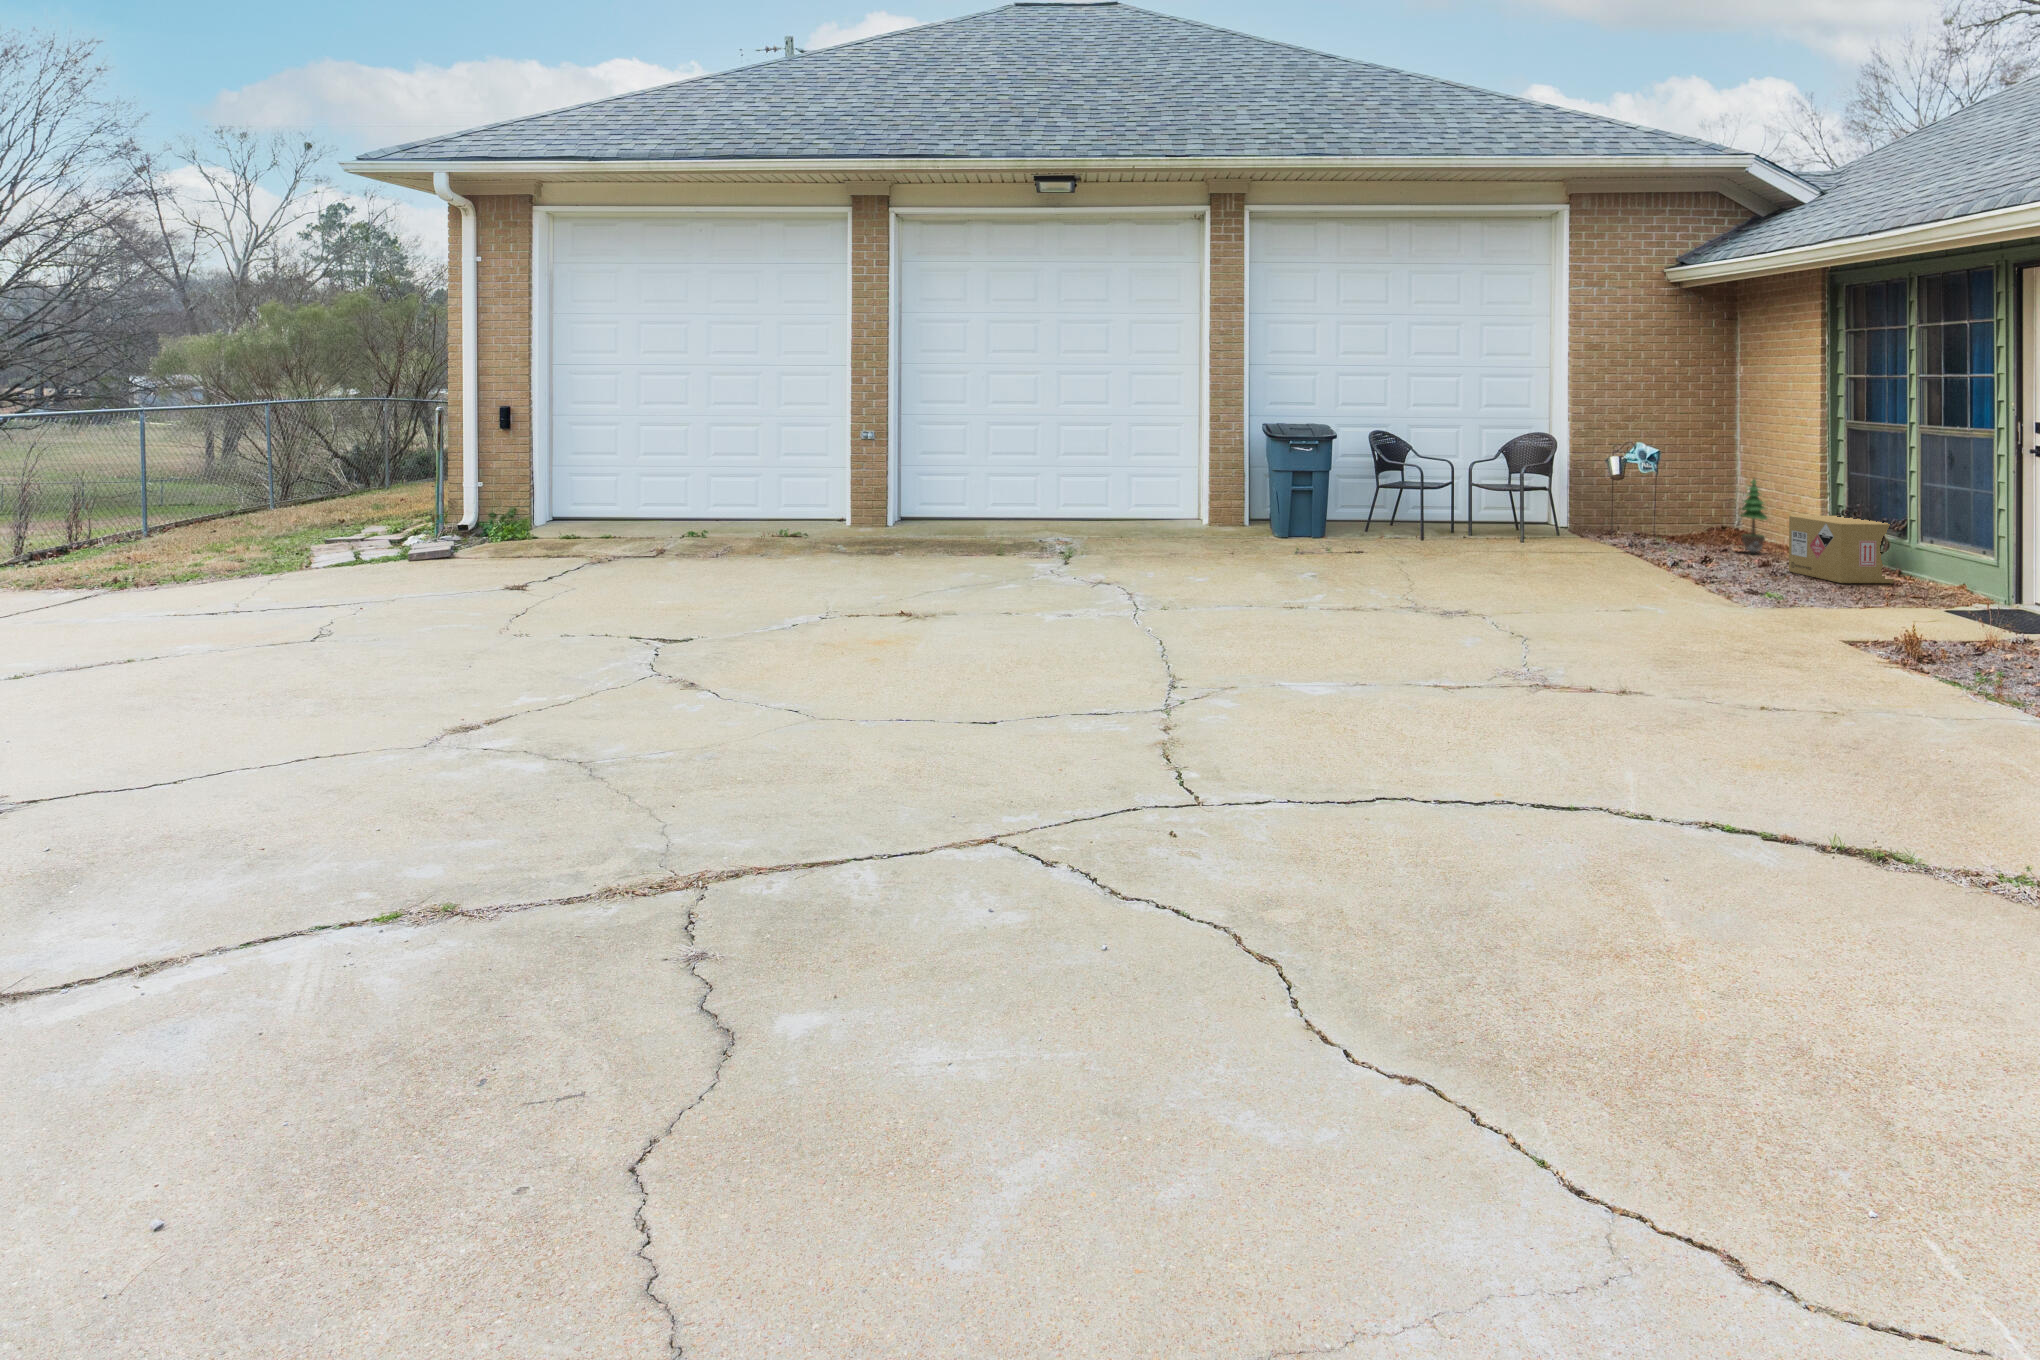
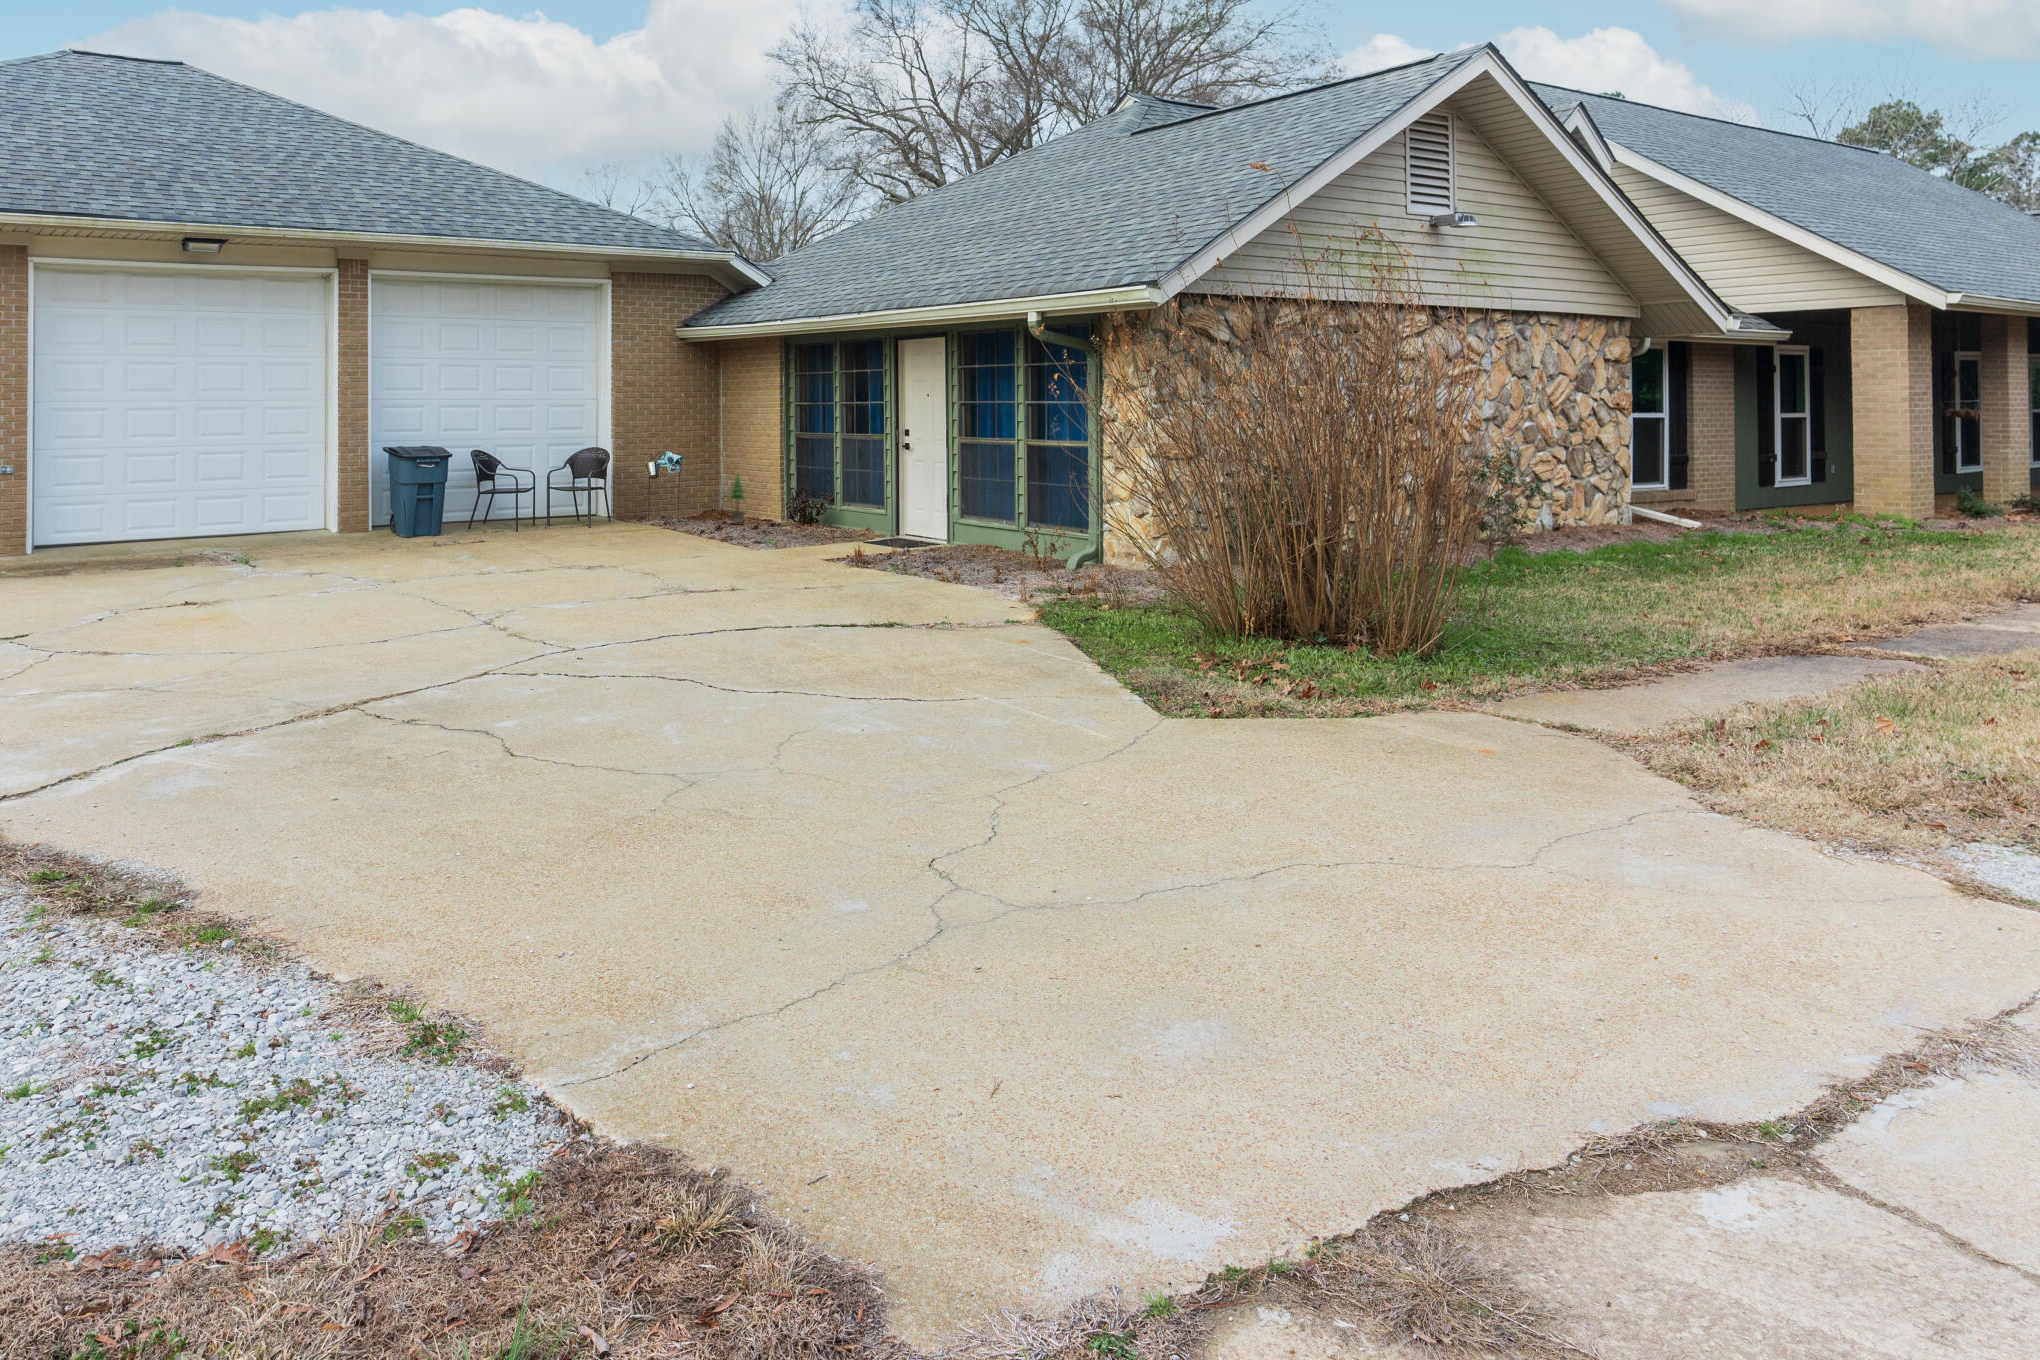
cardboard box: present [1789,515,1894,583] -> none [767,494,828,535]

